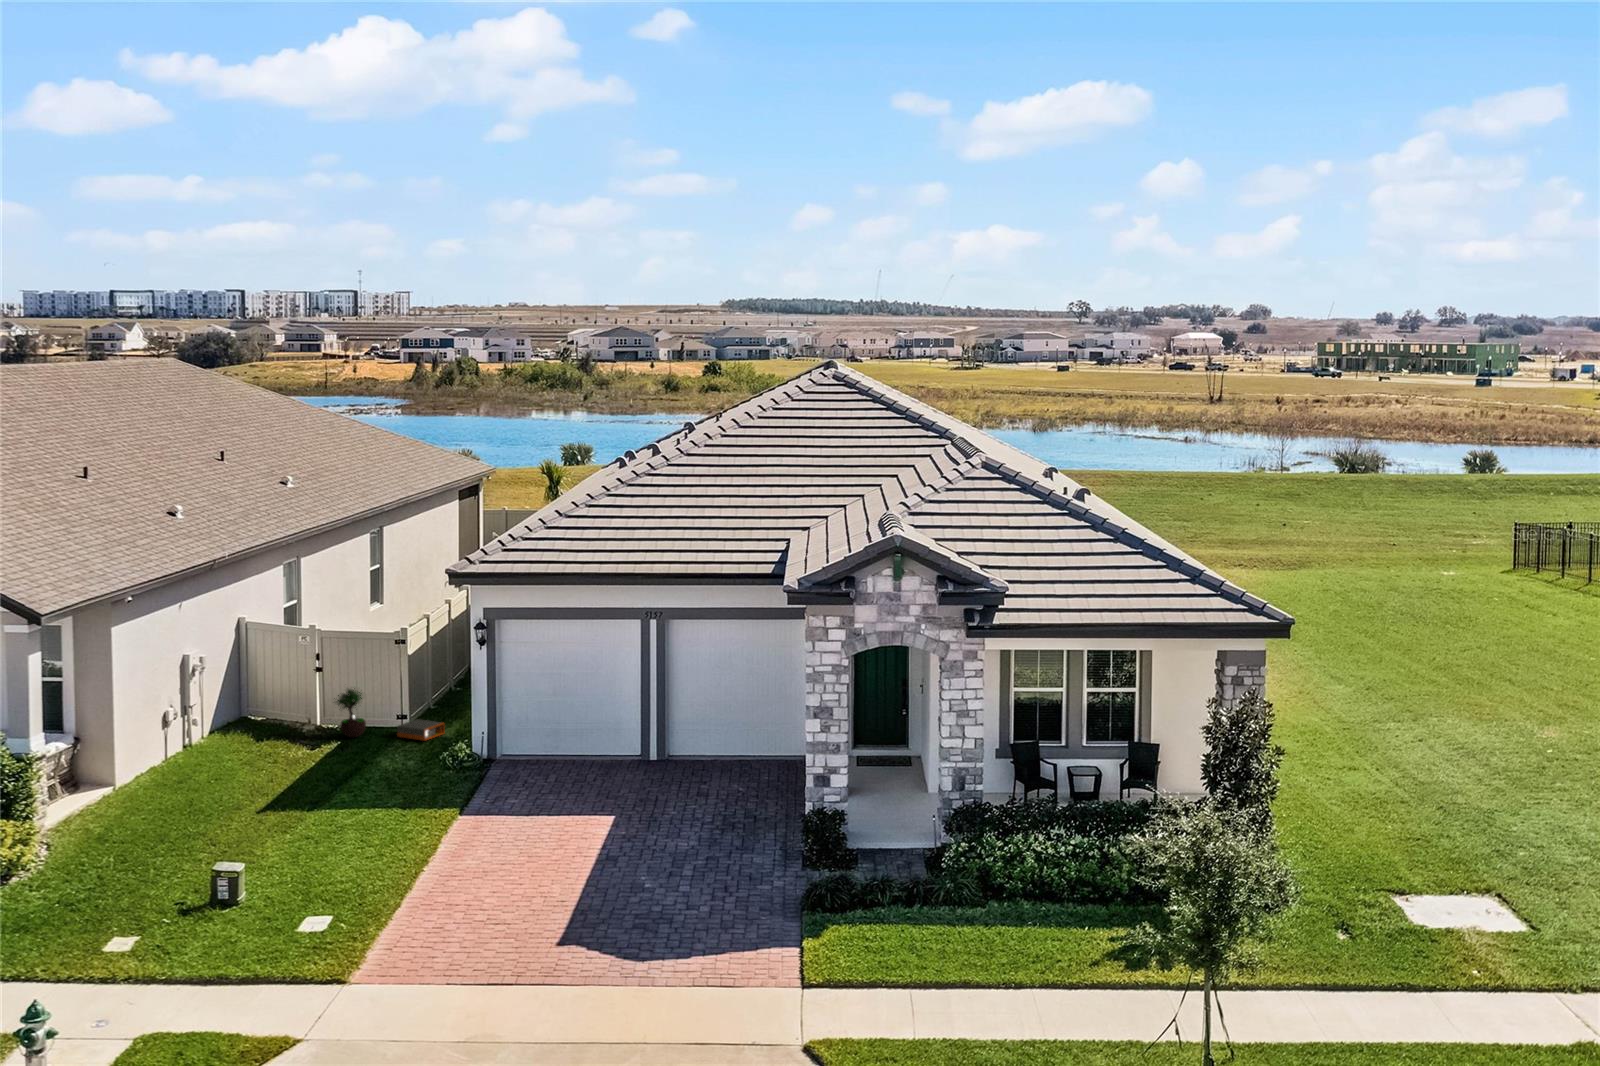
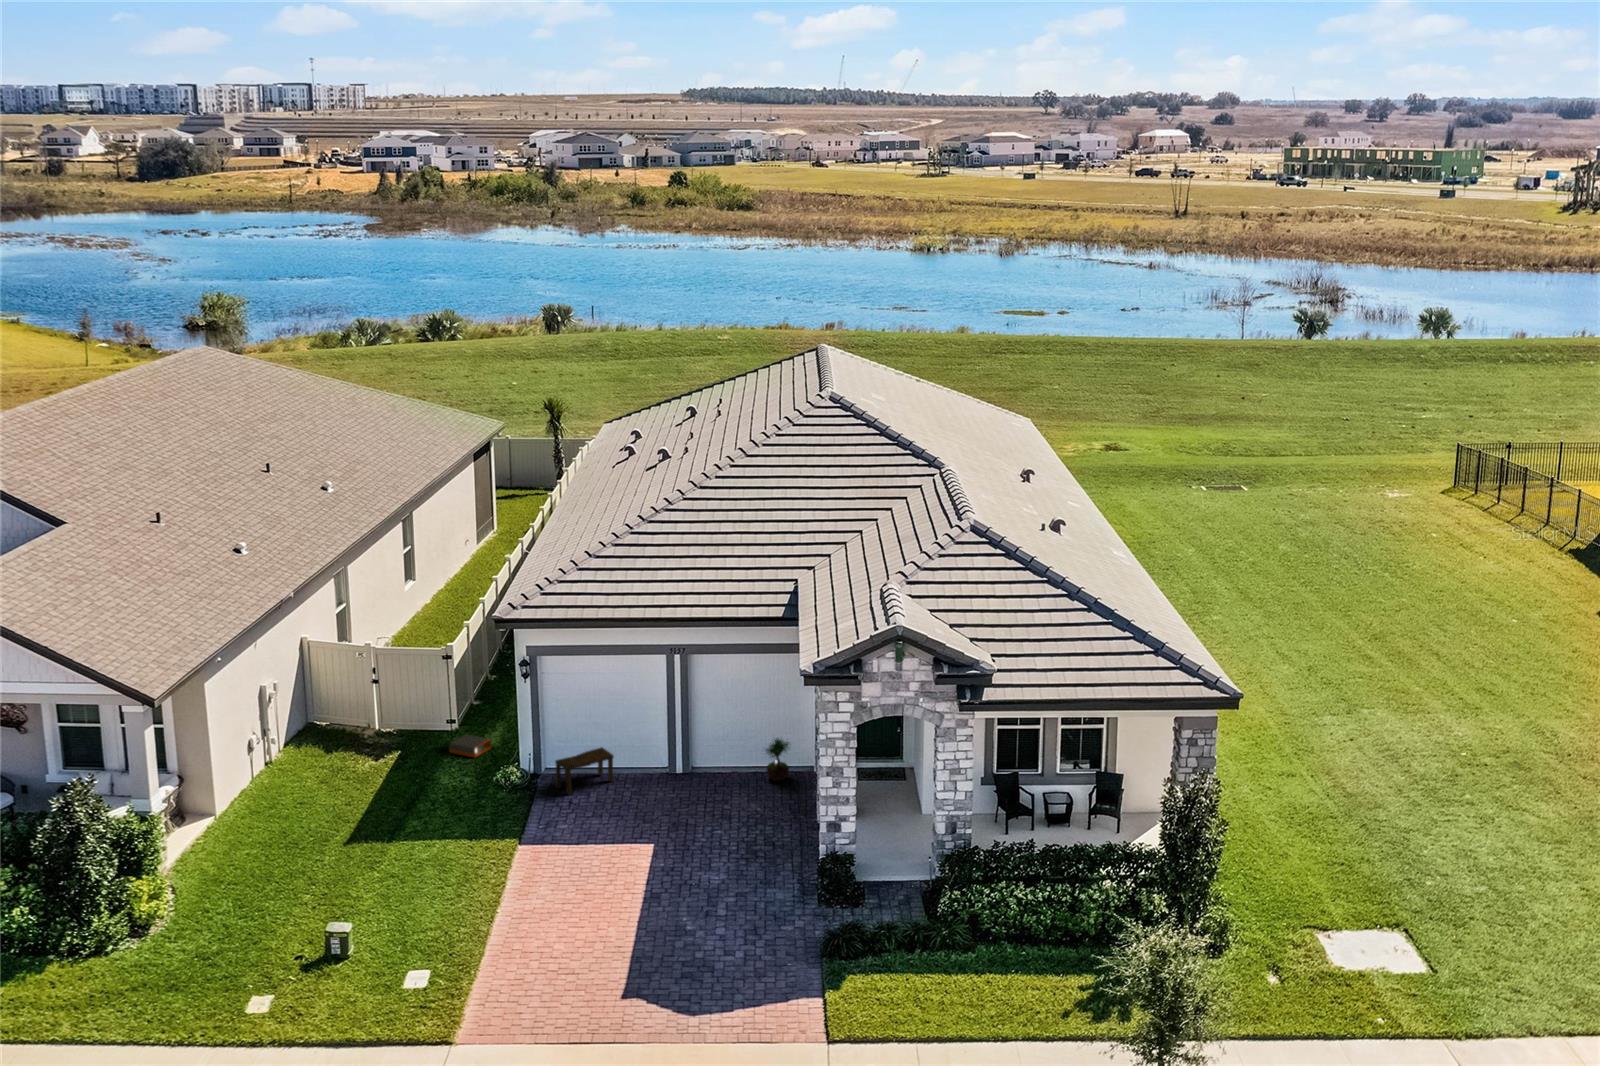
potted tree: present [334,688,366,738] -> present [766,738,789,781]
bench: none [511,724,578,772] -> present [555,747,614,794]

